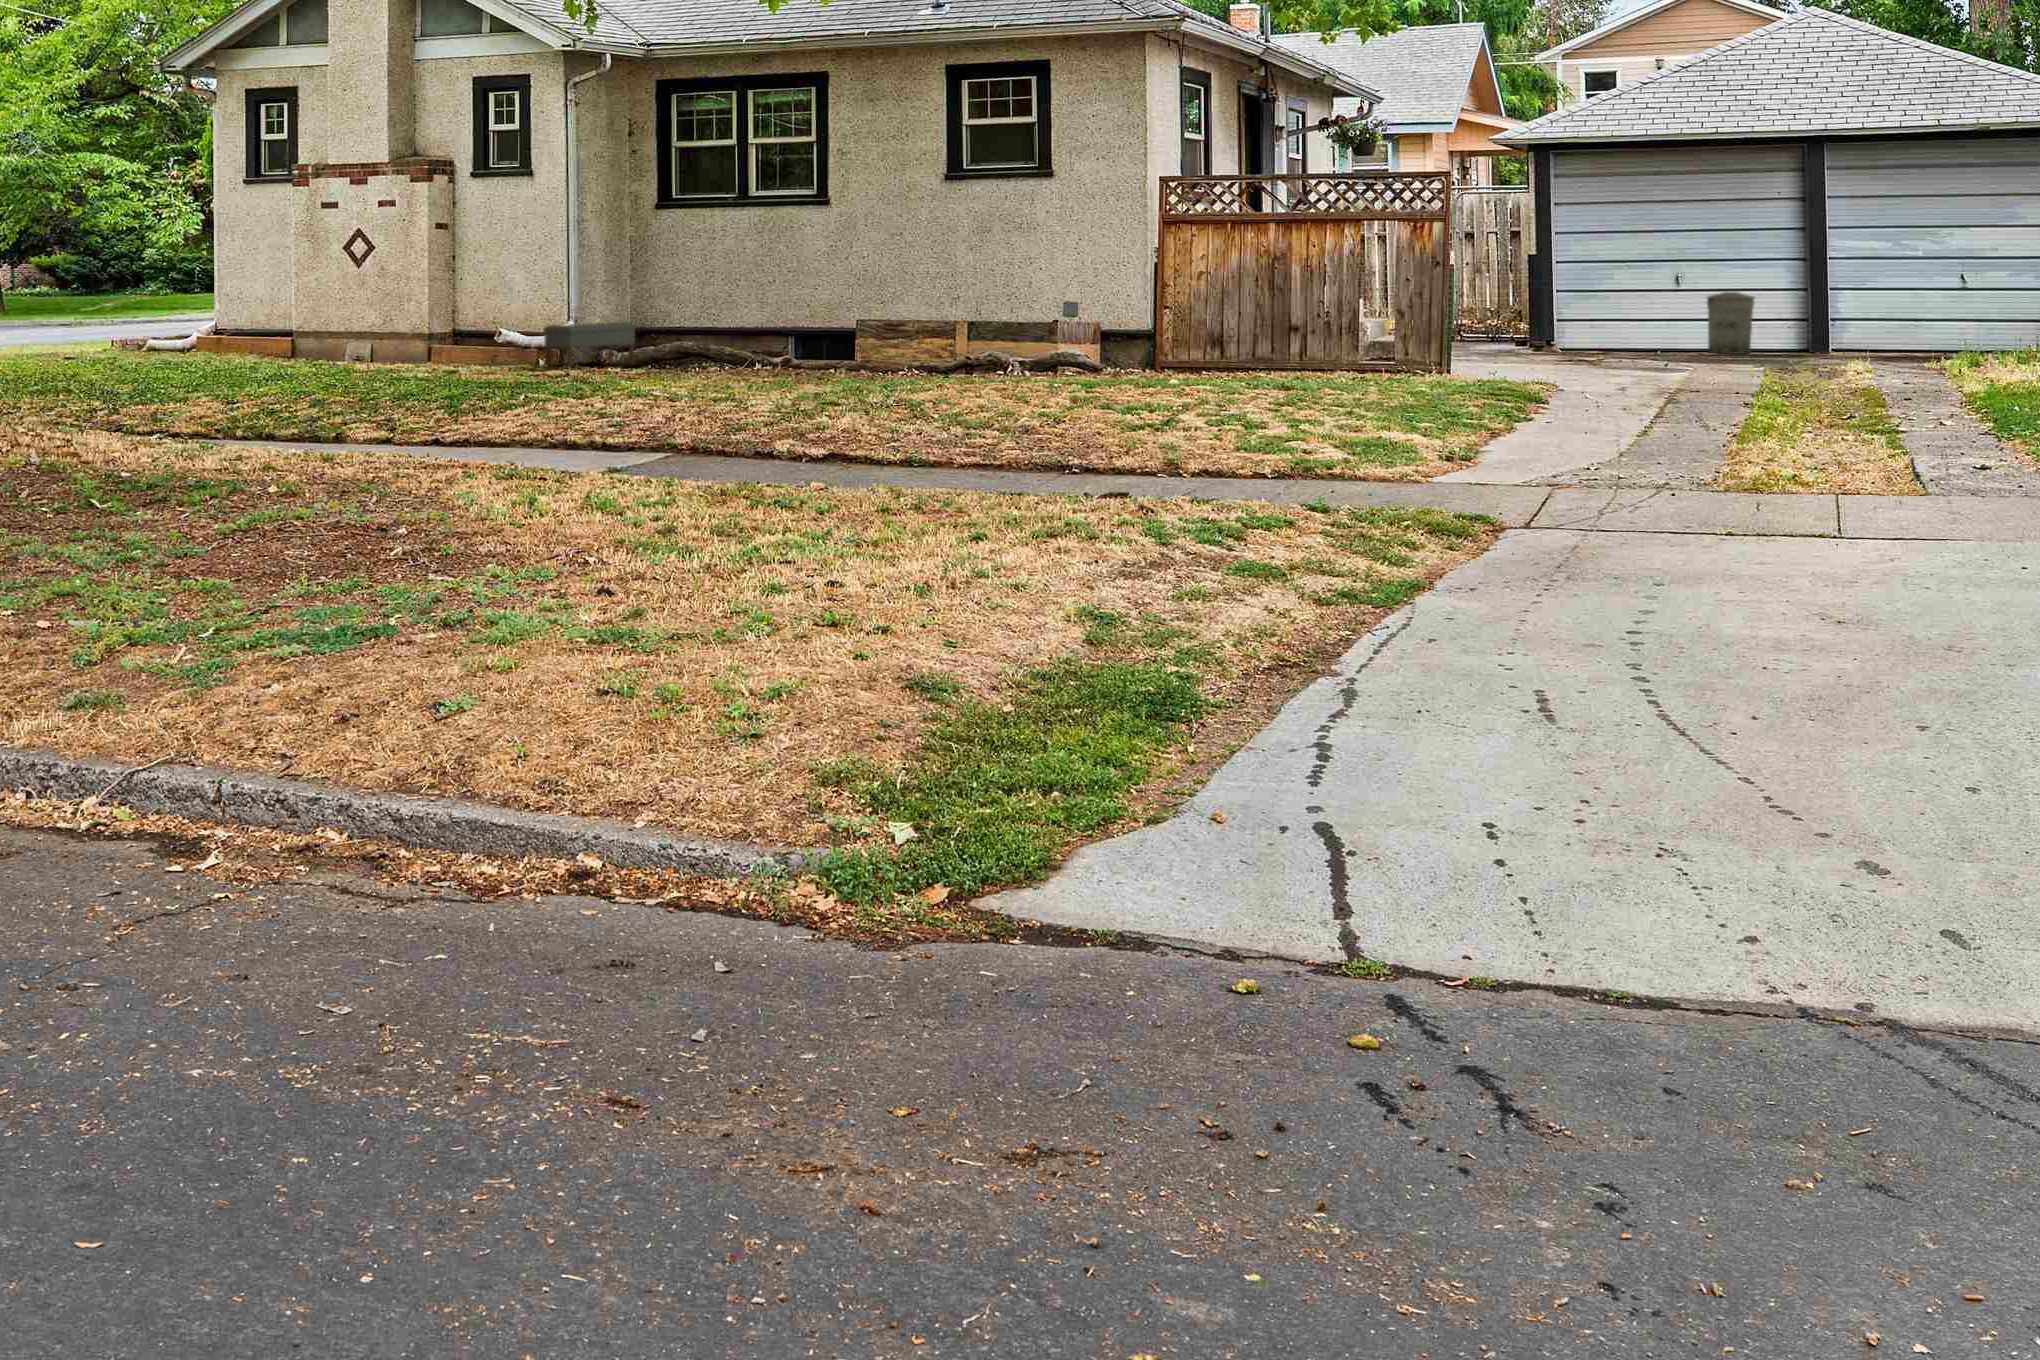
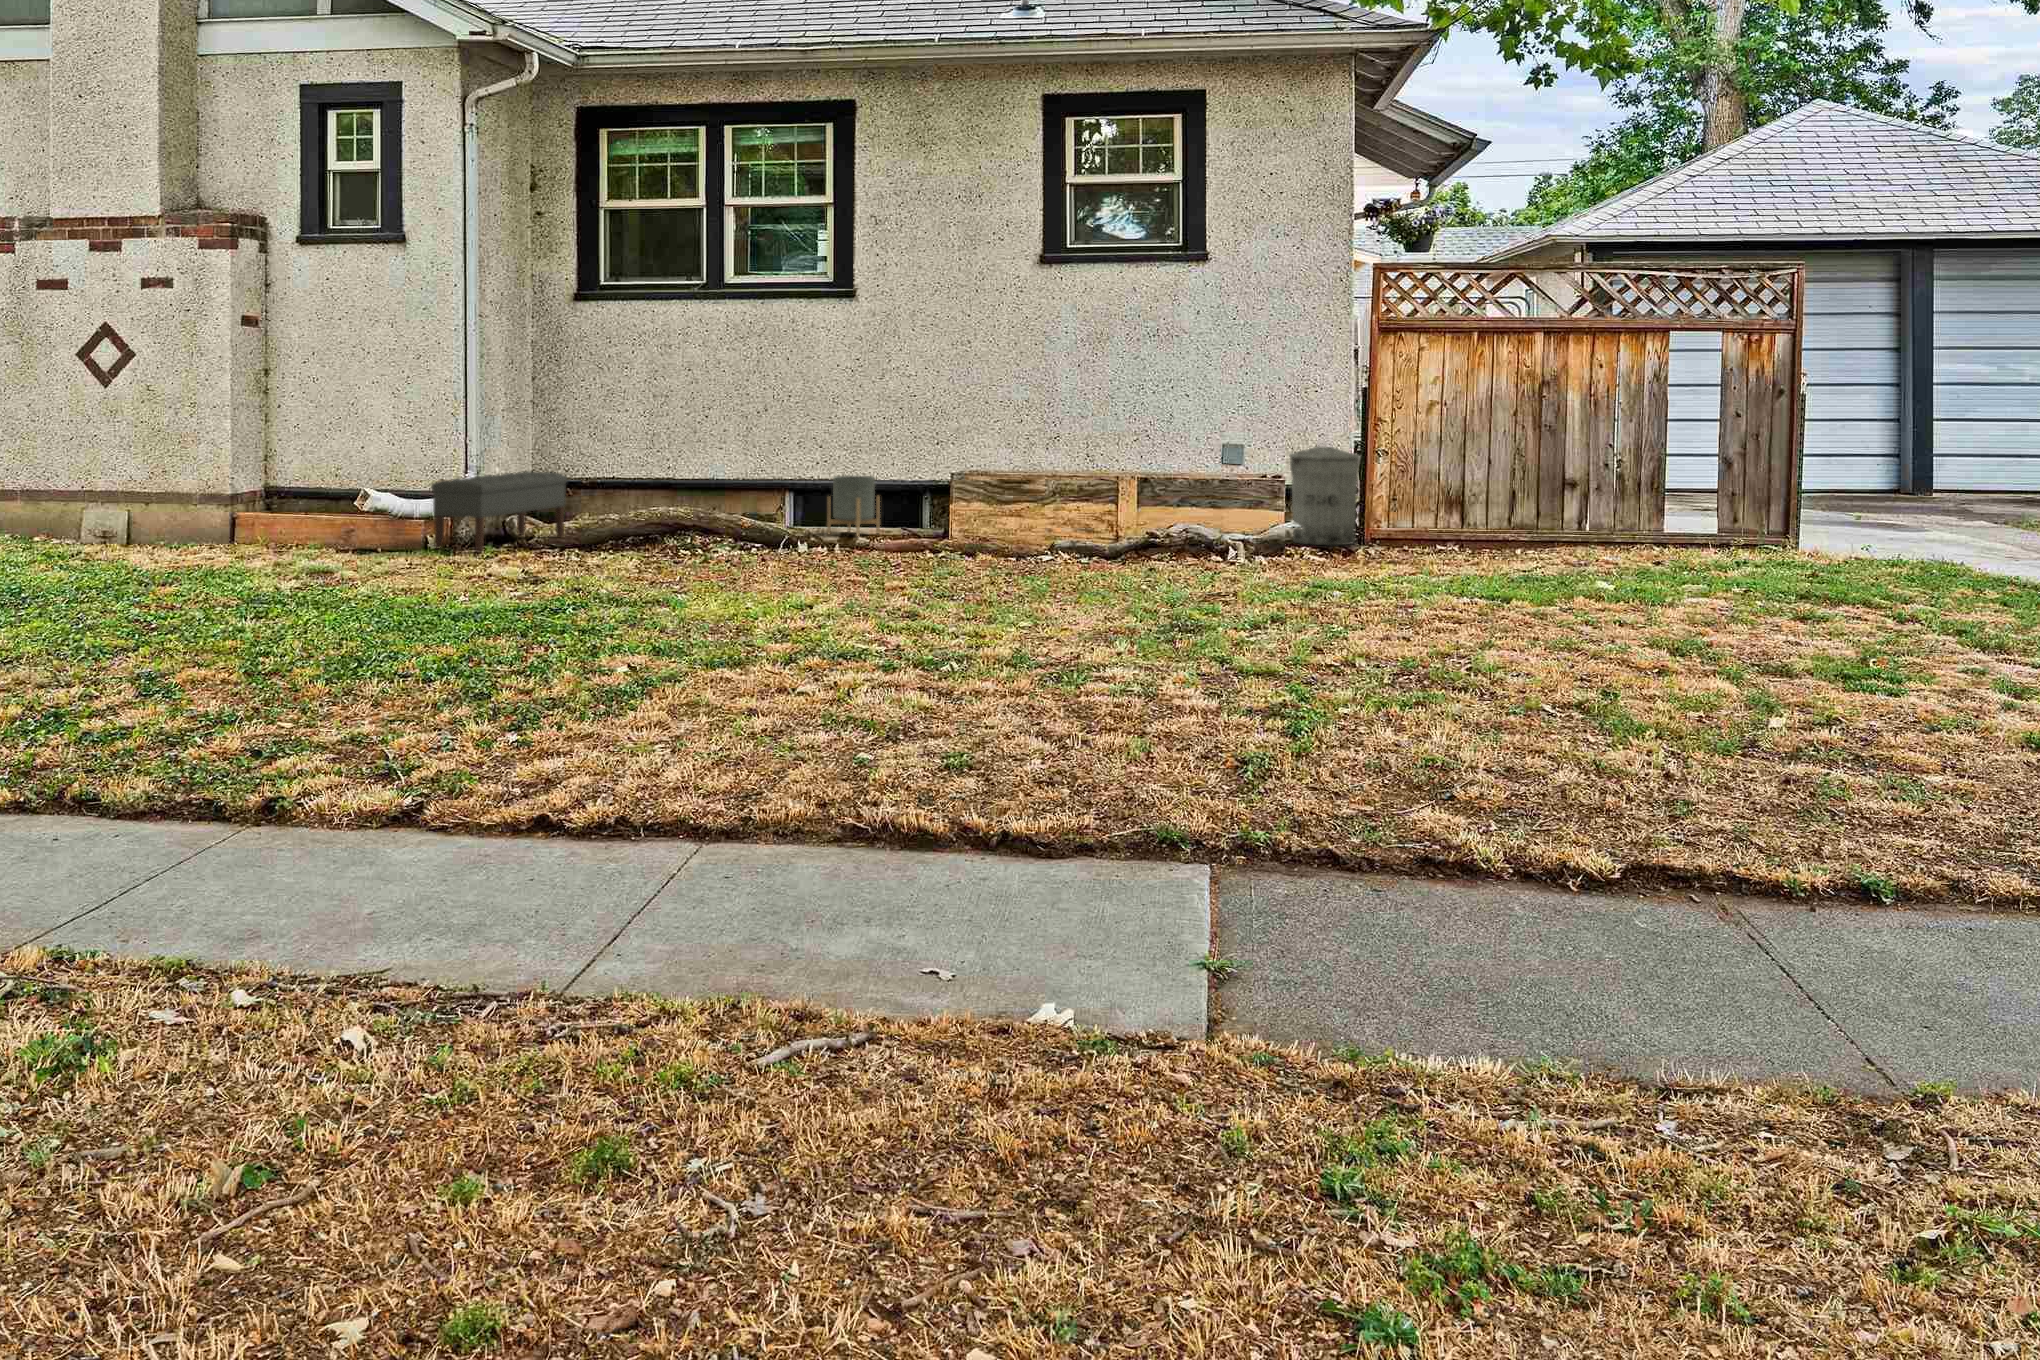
trash can: present [1707,292,1754,354] -> present [1289,446,1360,545]
planter: none [802,326,837,365] -> present [827,475,880,537]

